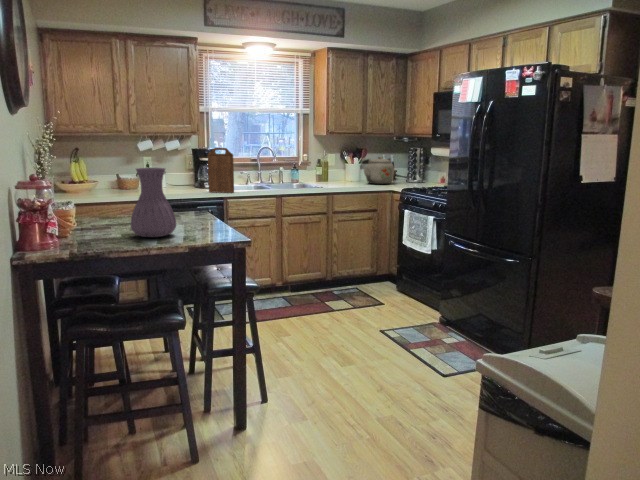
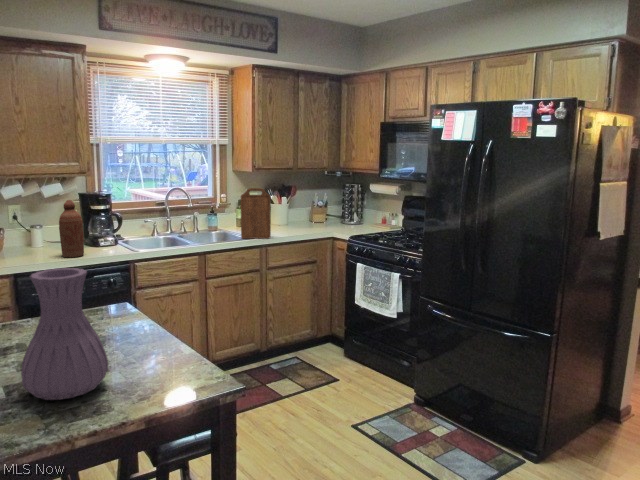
cutting board: present [208,148,234,193] -> present [241,188,271,239]
bottle: none [176,152,192,193] -> present [59,200,84,257]
kettle: present [362,157,394,184] -> none [294,197,331,229]

